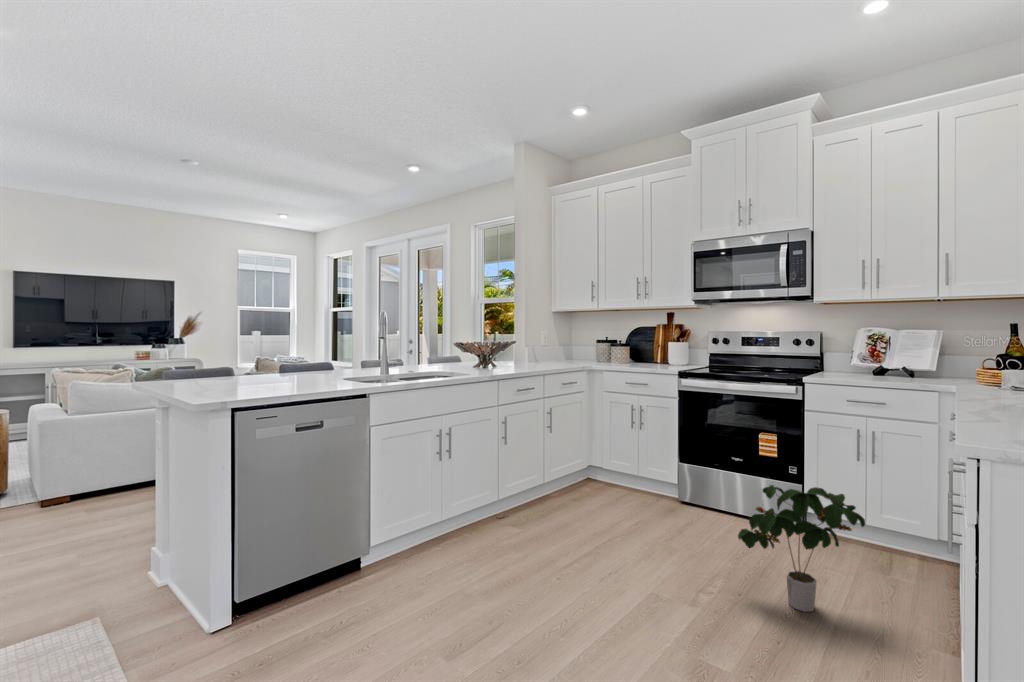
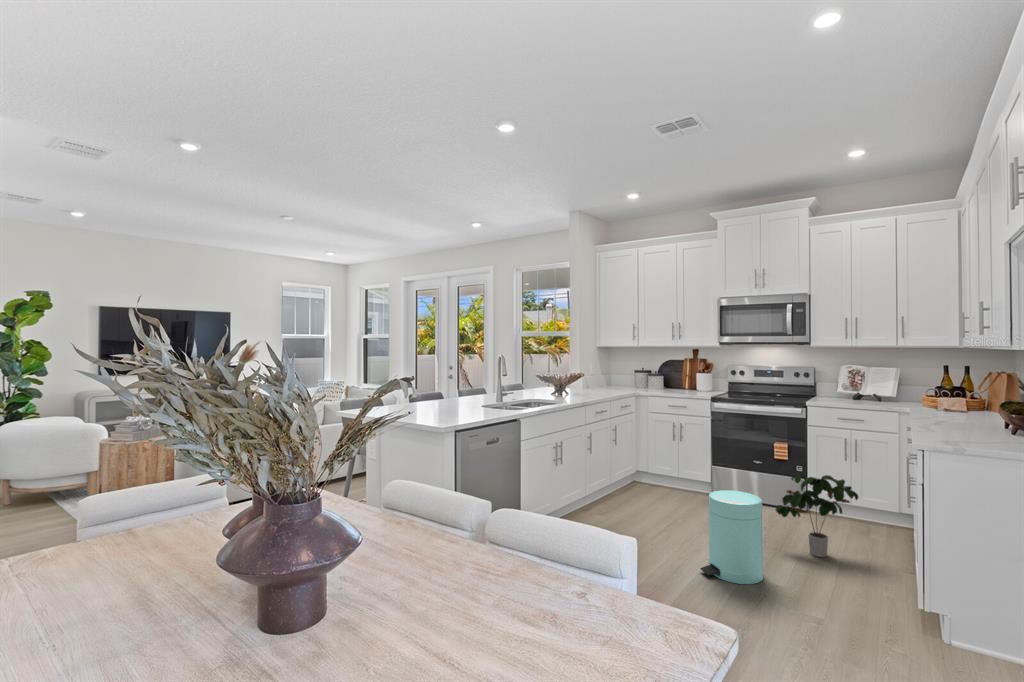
trash can: none [605,509,700,663] -> present [700,490,763,584]

